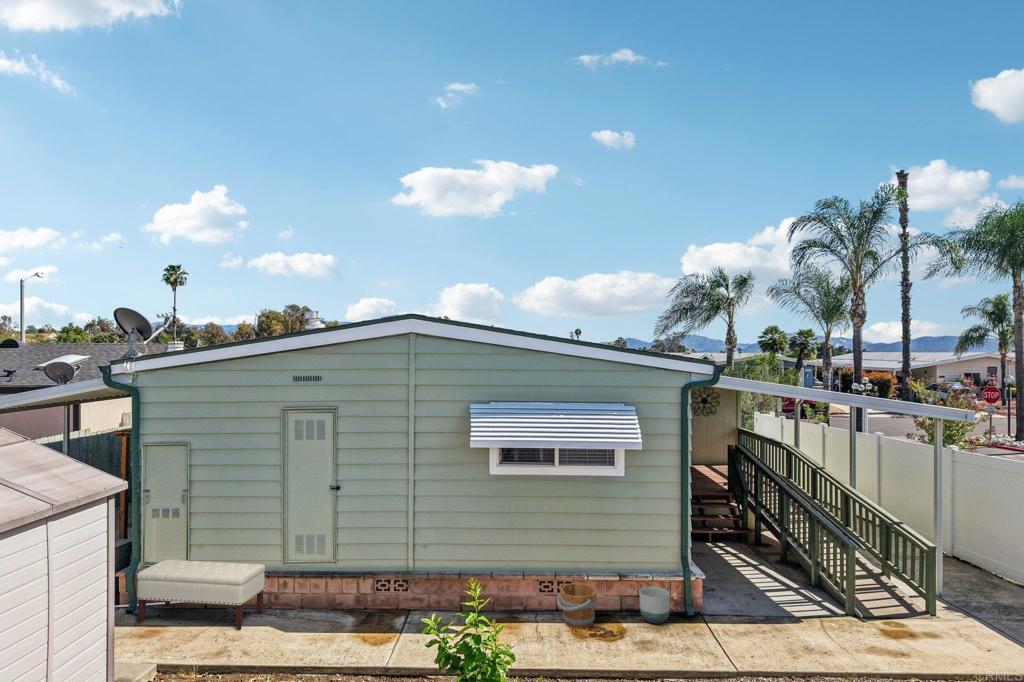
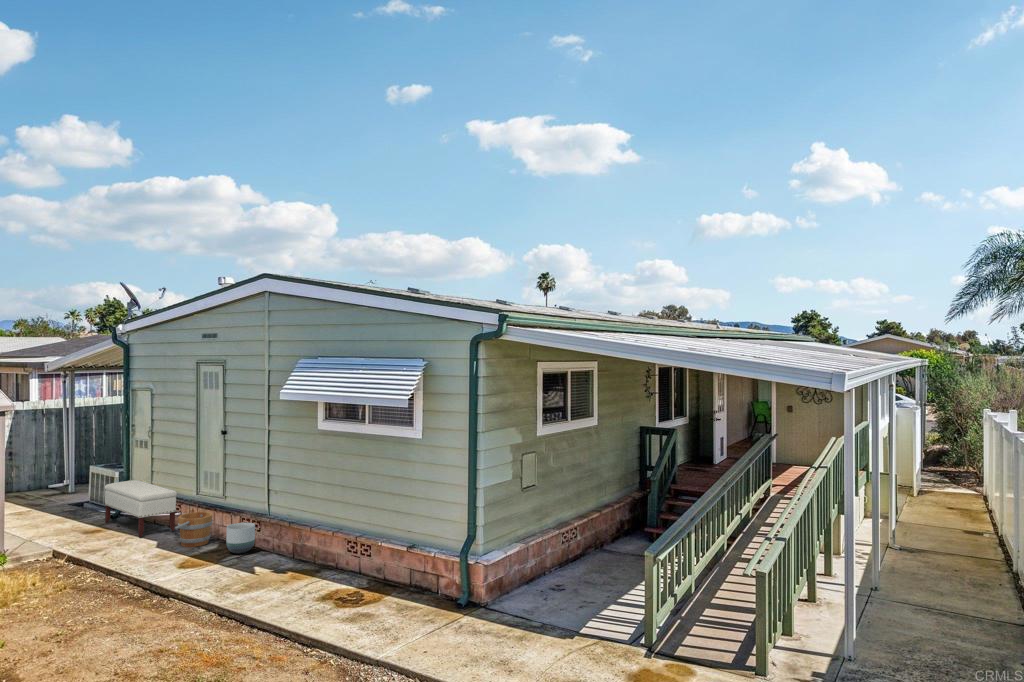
bucket: present [557,583,597,629] -> present [175,512,213,547]
planter: present [640,586,670,624] -> present [226,523,255,554]

